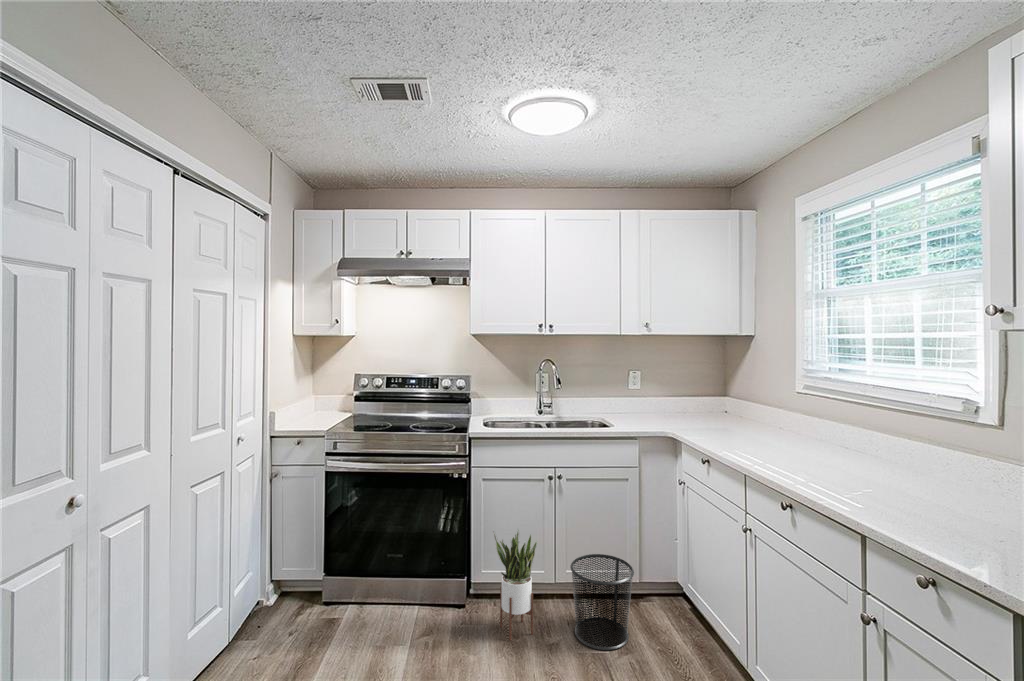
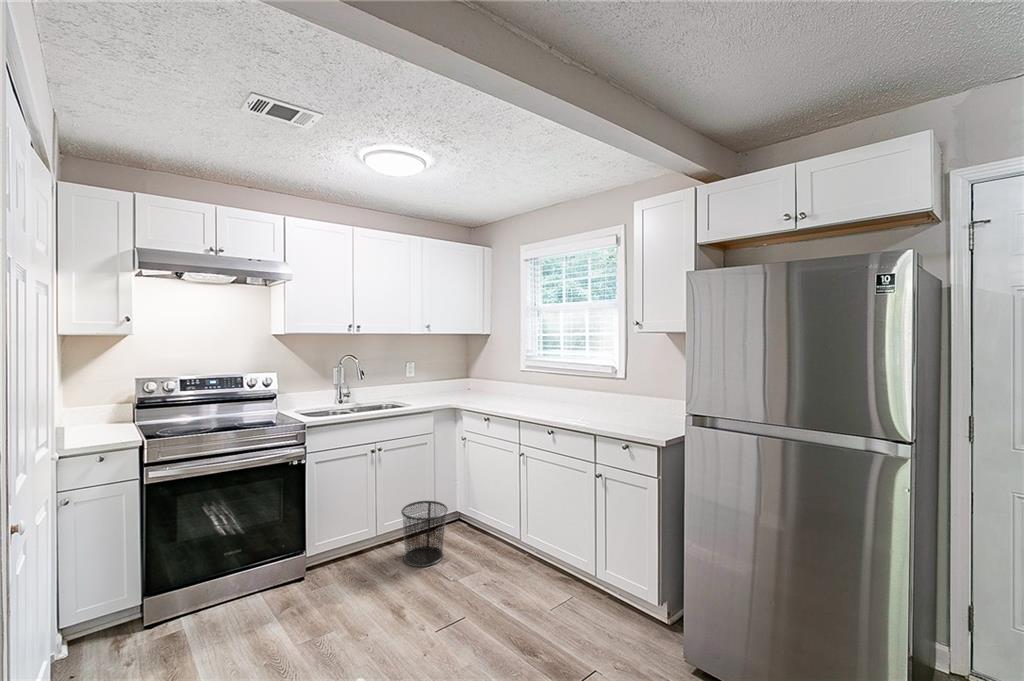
potted plant: present [493,529,537,641] -> none [344,495,378,584]

